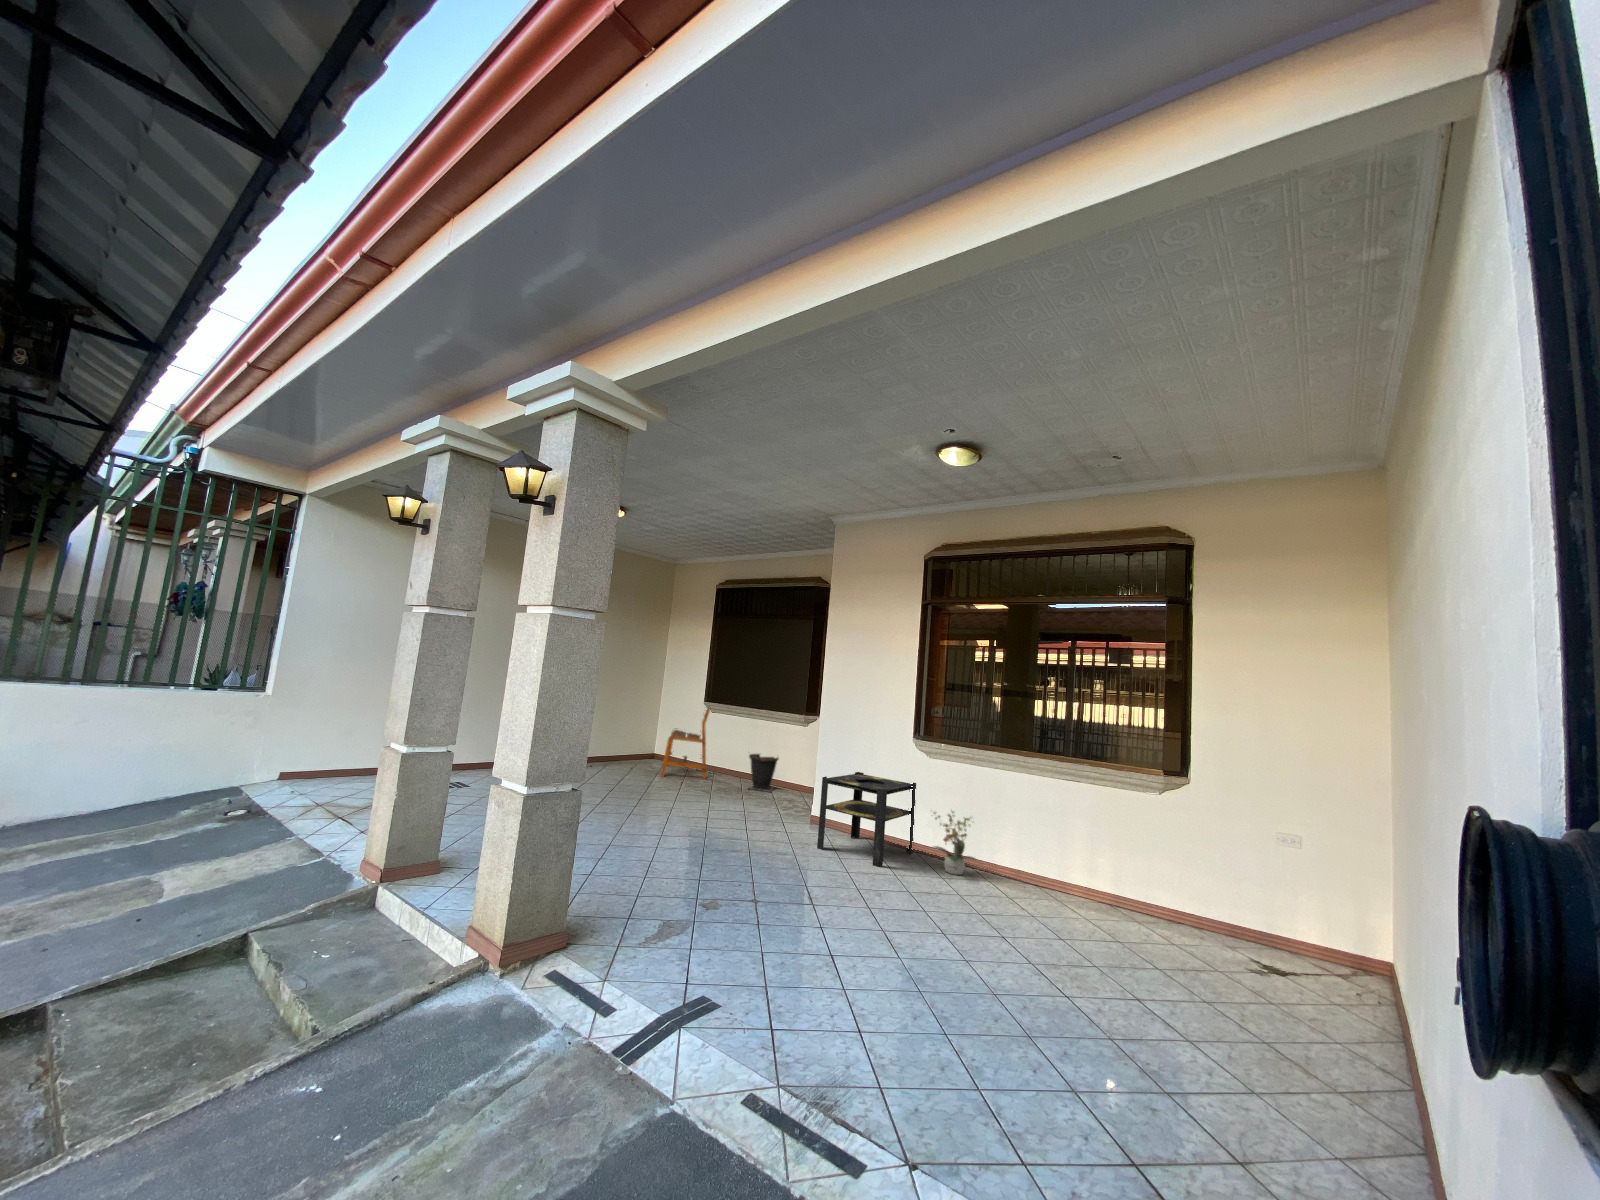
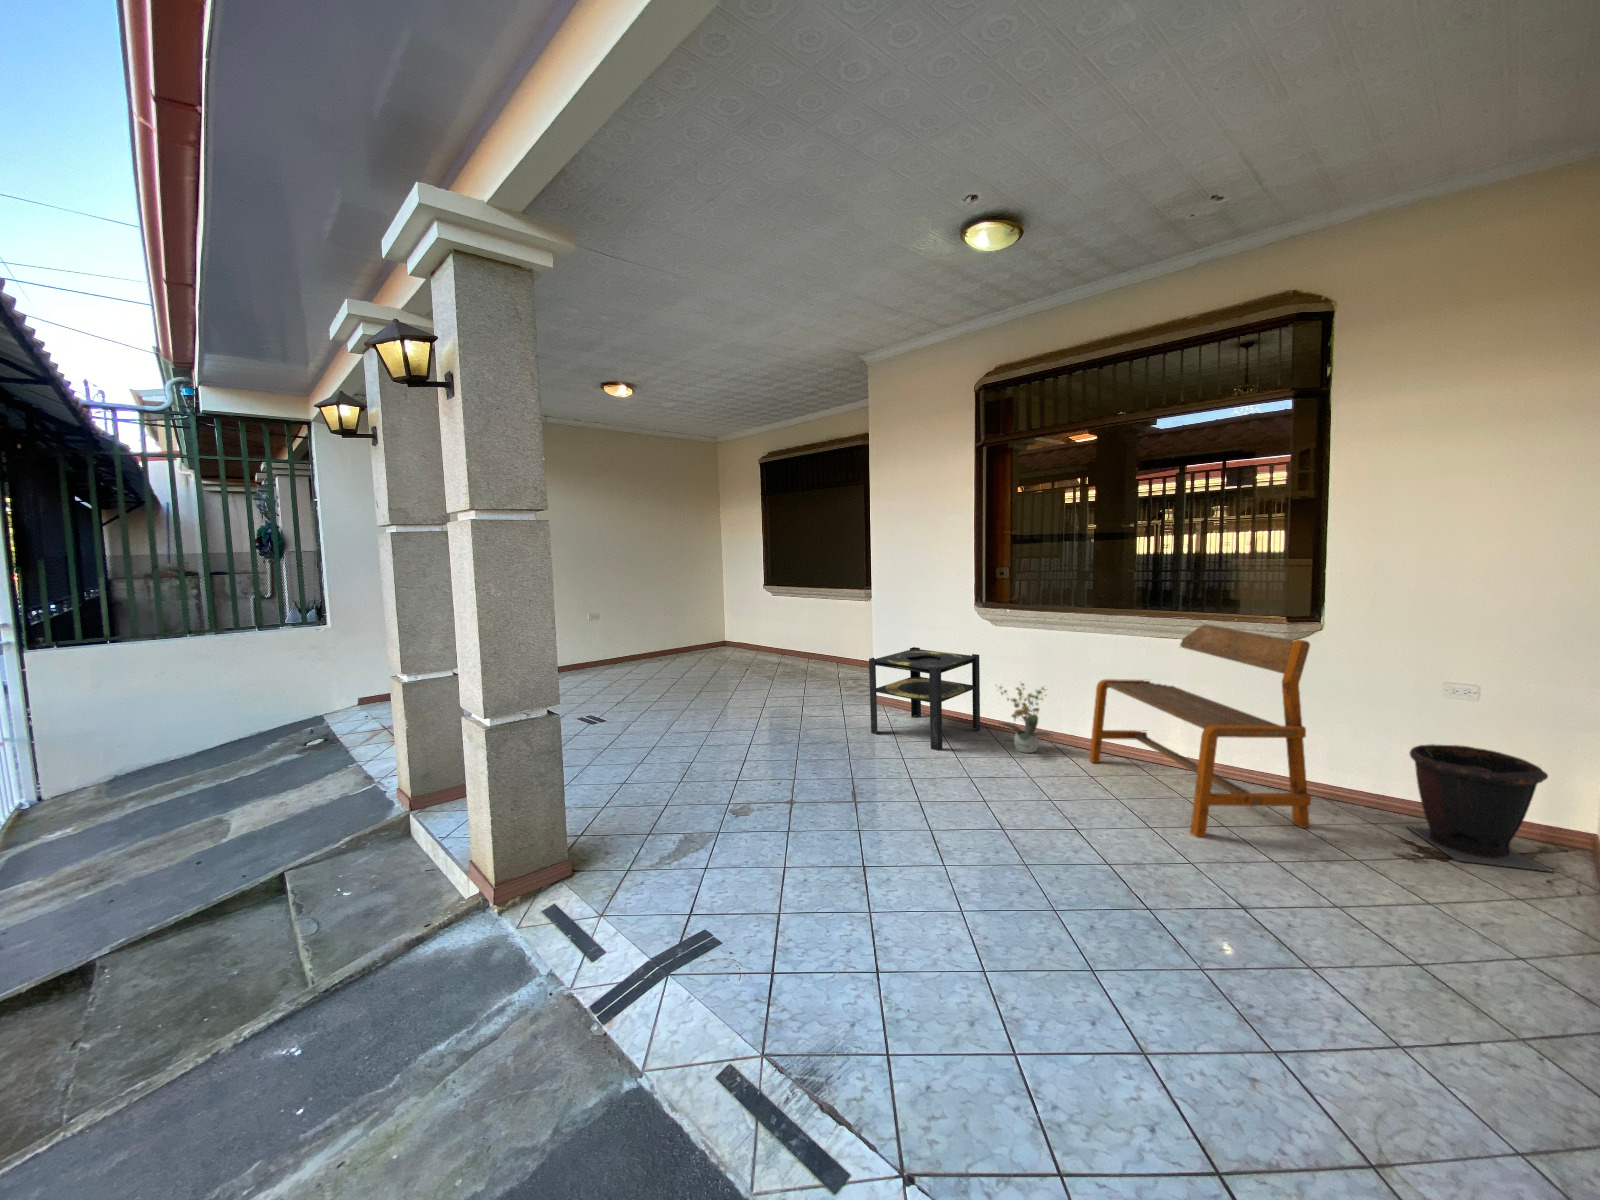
bench: present [661,708,710,779] -> present [1089,624,1311,837]
bucket: present [749,754,779,792] -> present [1407,744,1553,872]

